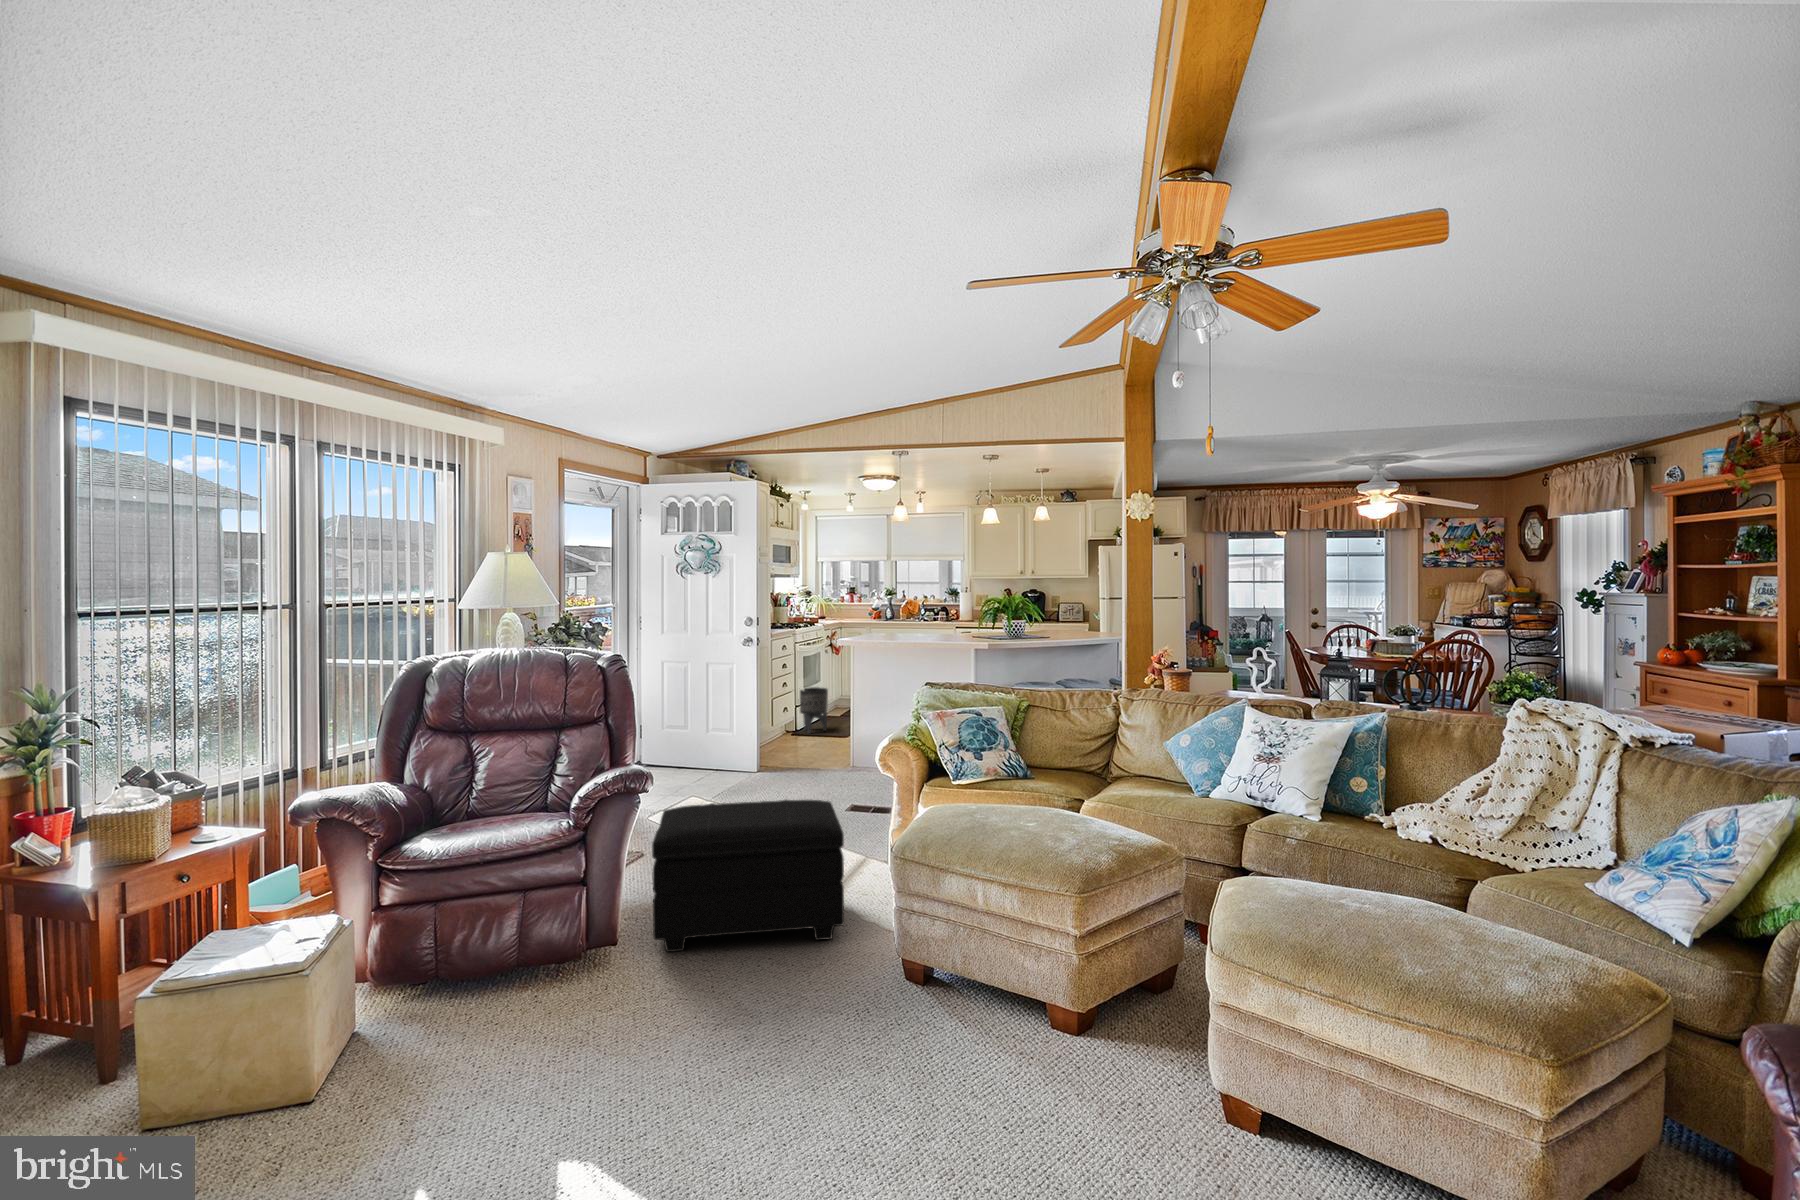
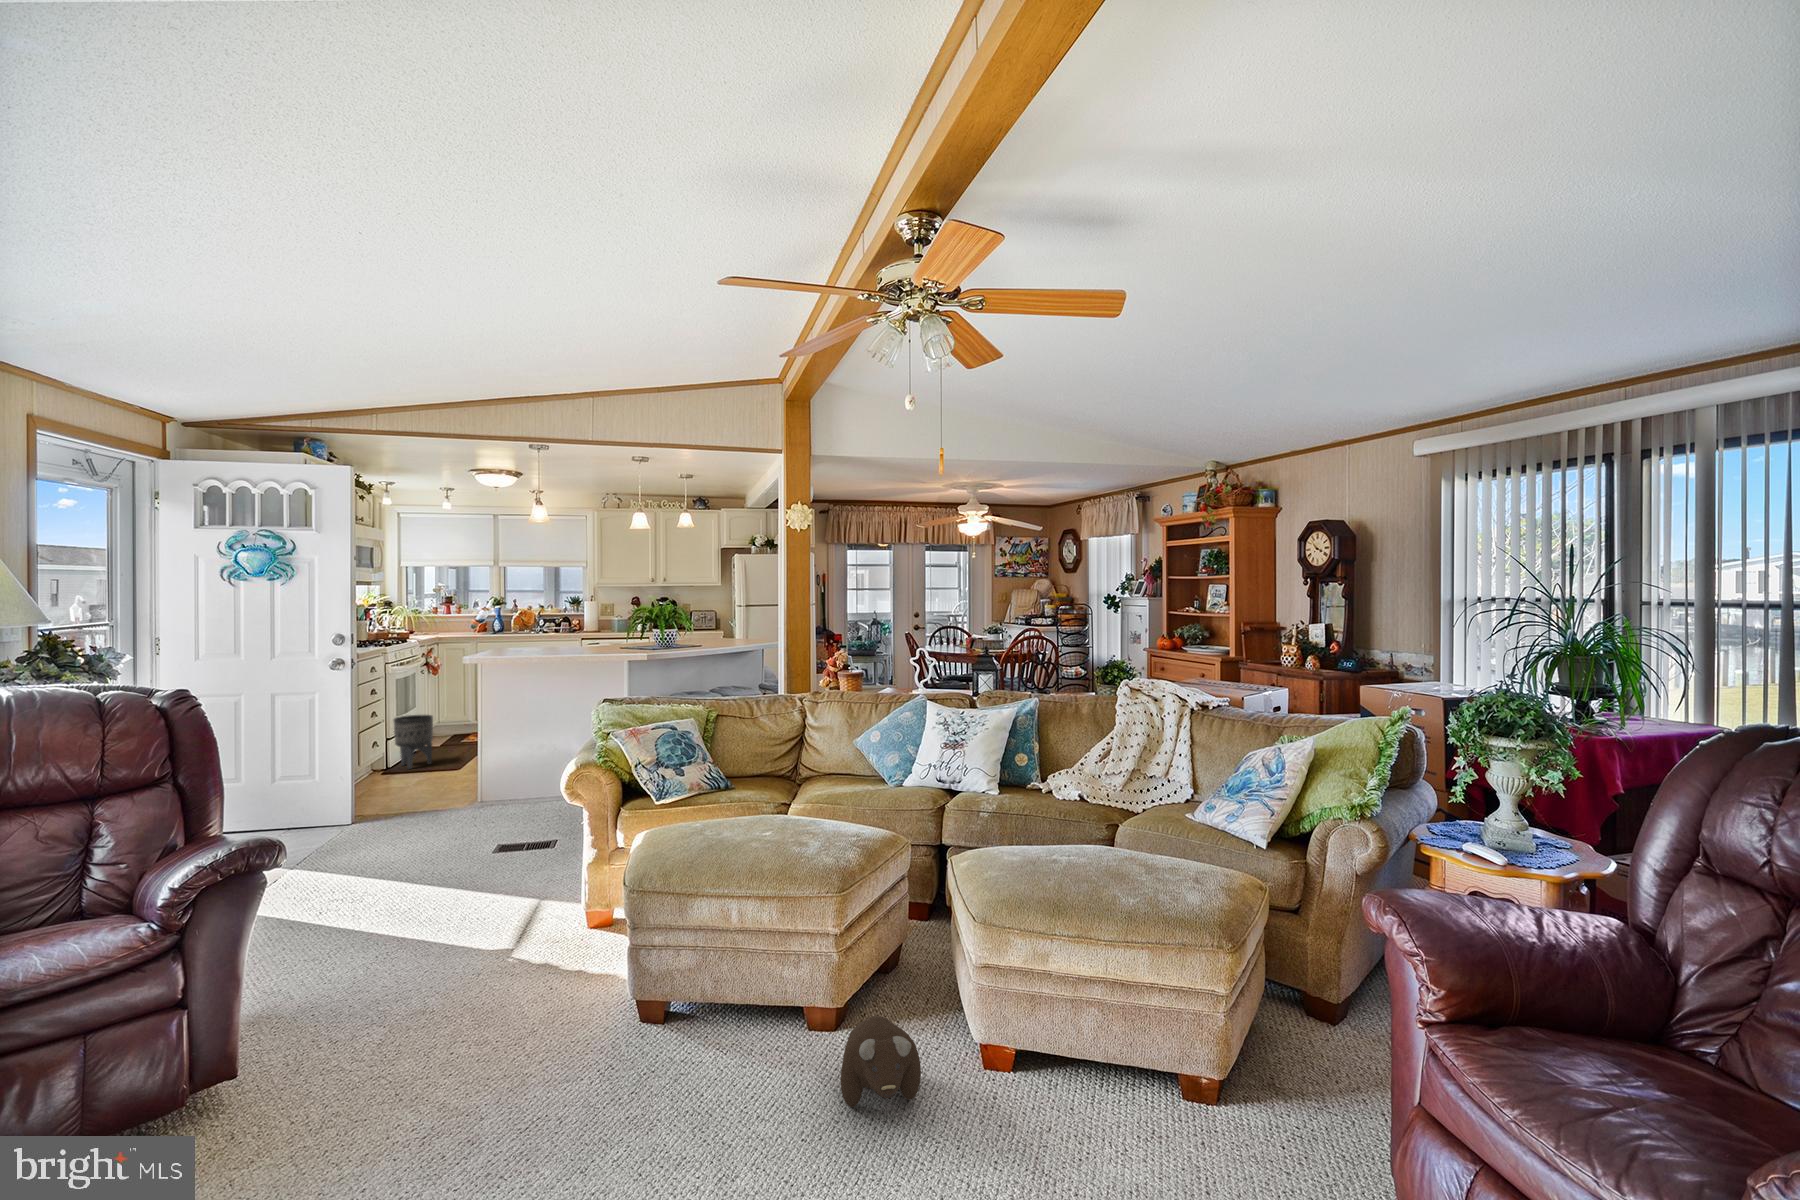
footstool: present [652,800,844,952] -> none [293,841,554,1056]
plush toy: none [1054,1029,1141,1127] -> present [841,1016,921,1107]

